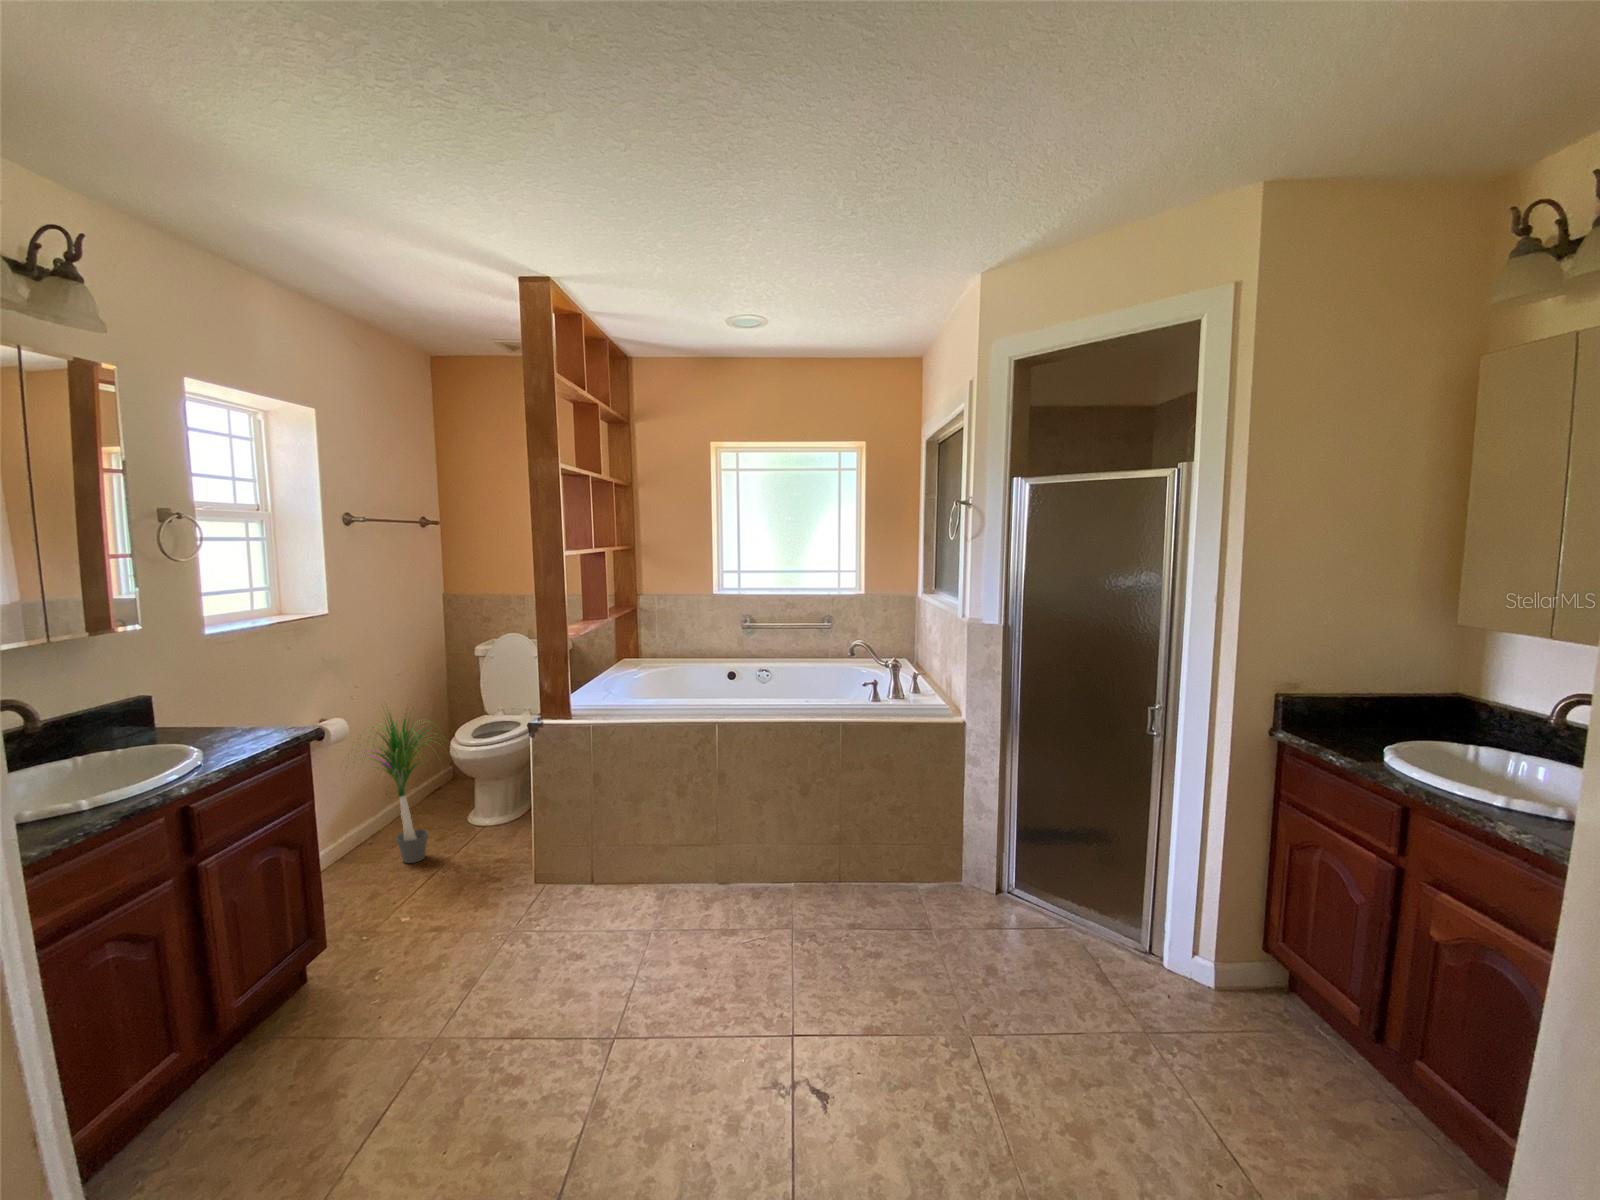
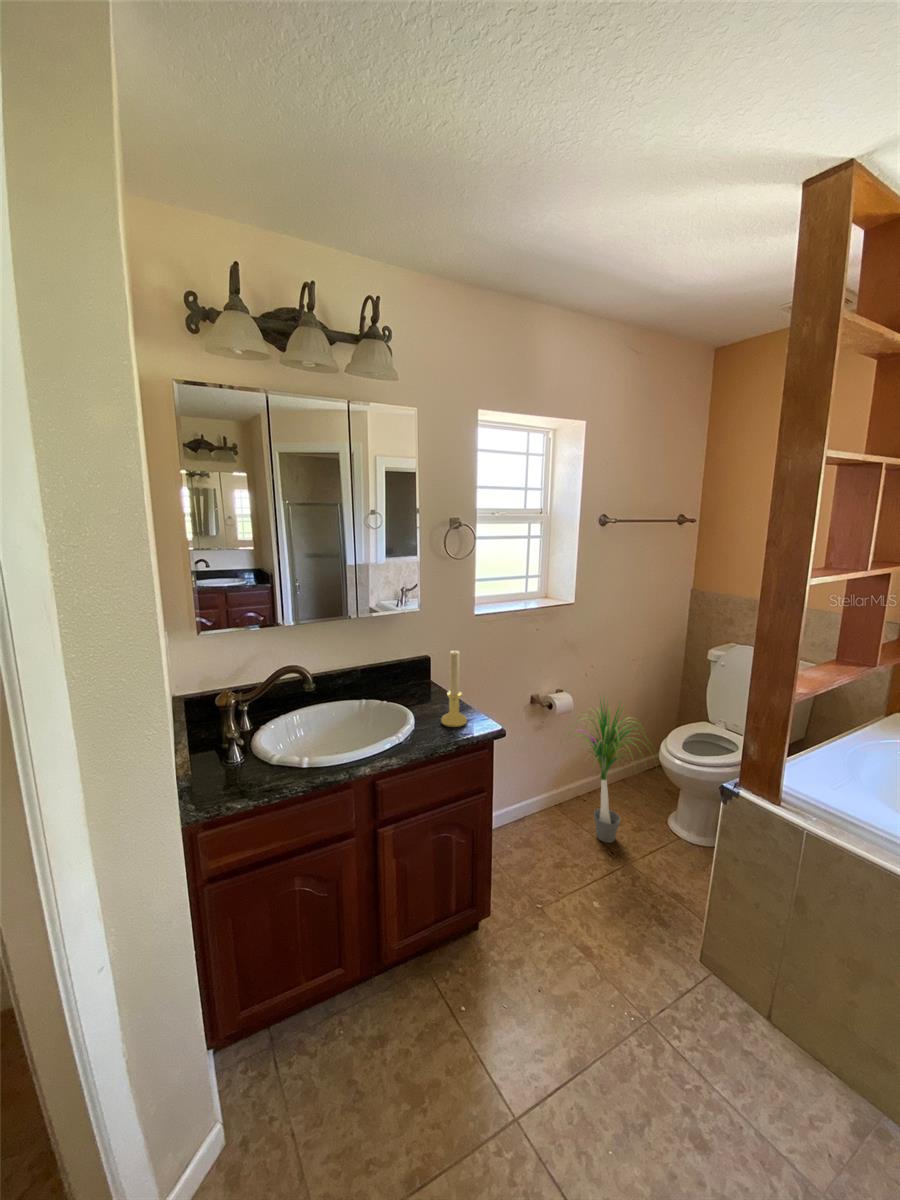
candle holder: none [231,653,270,744] -> present [441,651,467,727]

